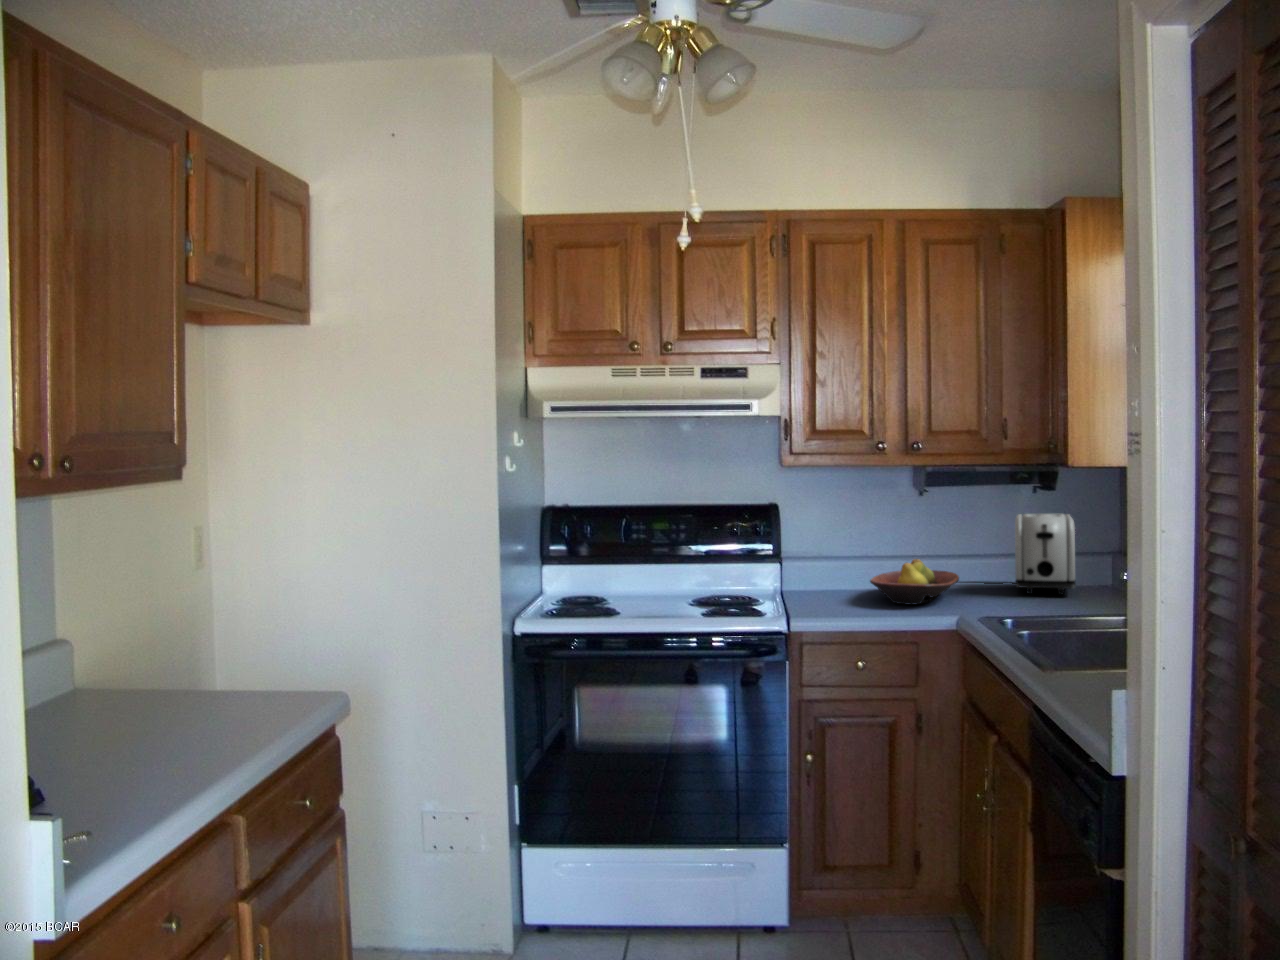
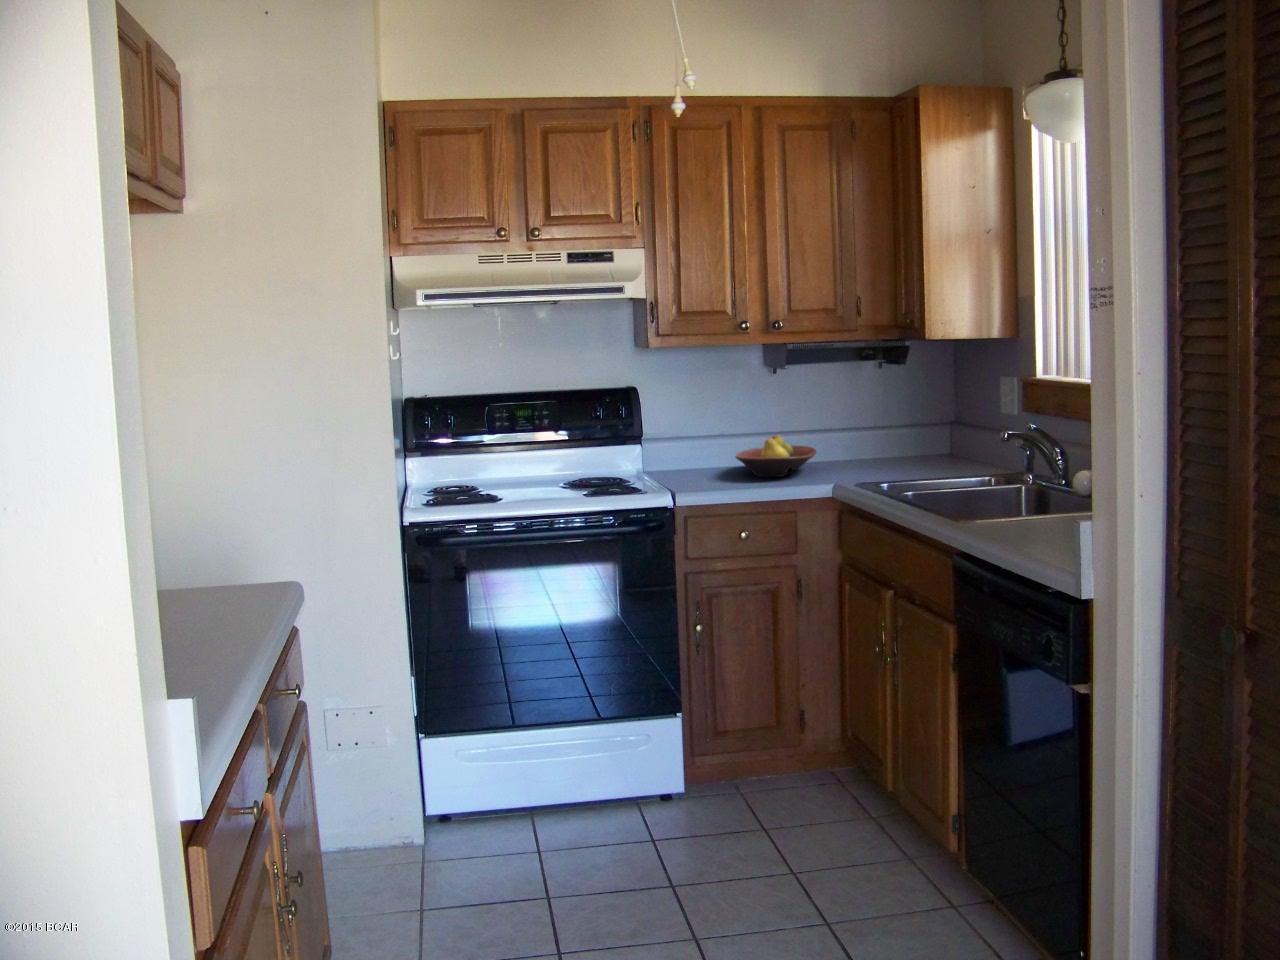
toaster: present [1015,514,1075,594] -> none [864,387,920,463]

